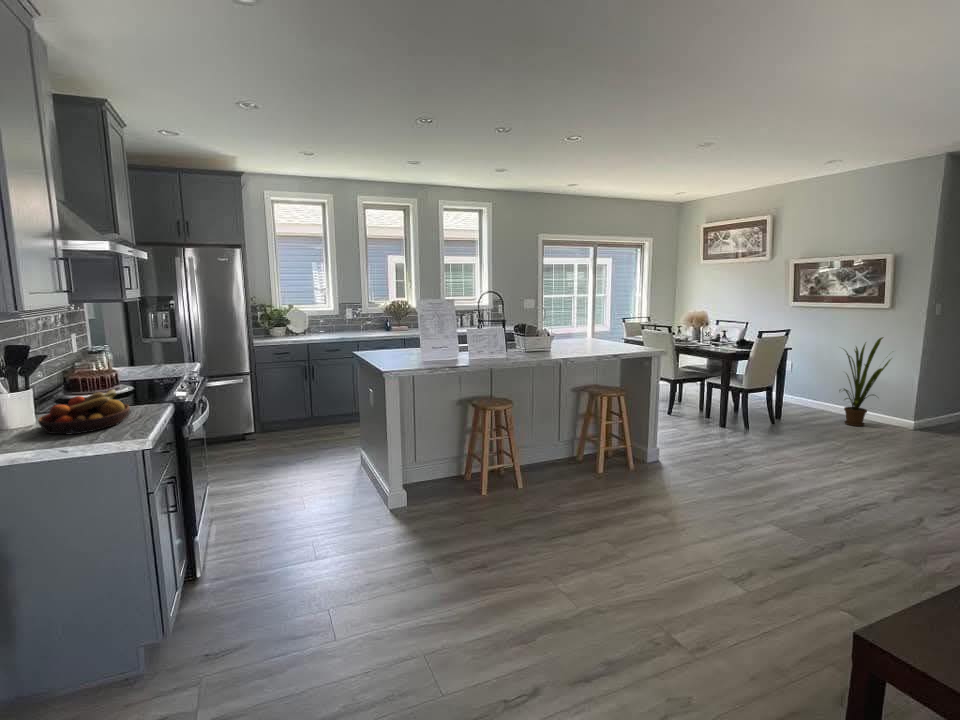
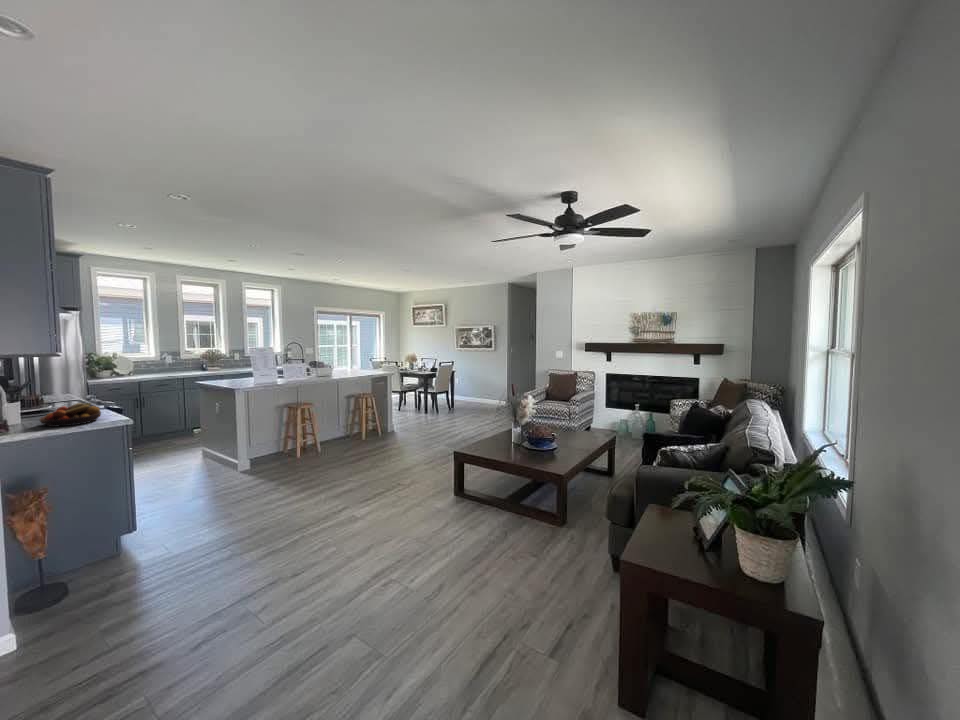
house plant: present [844,337,891,426] -> none [475,364,497,406]

